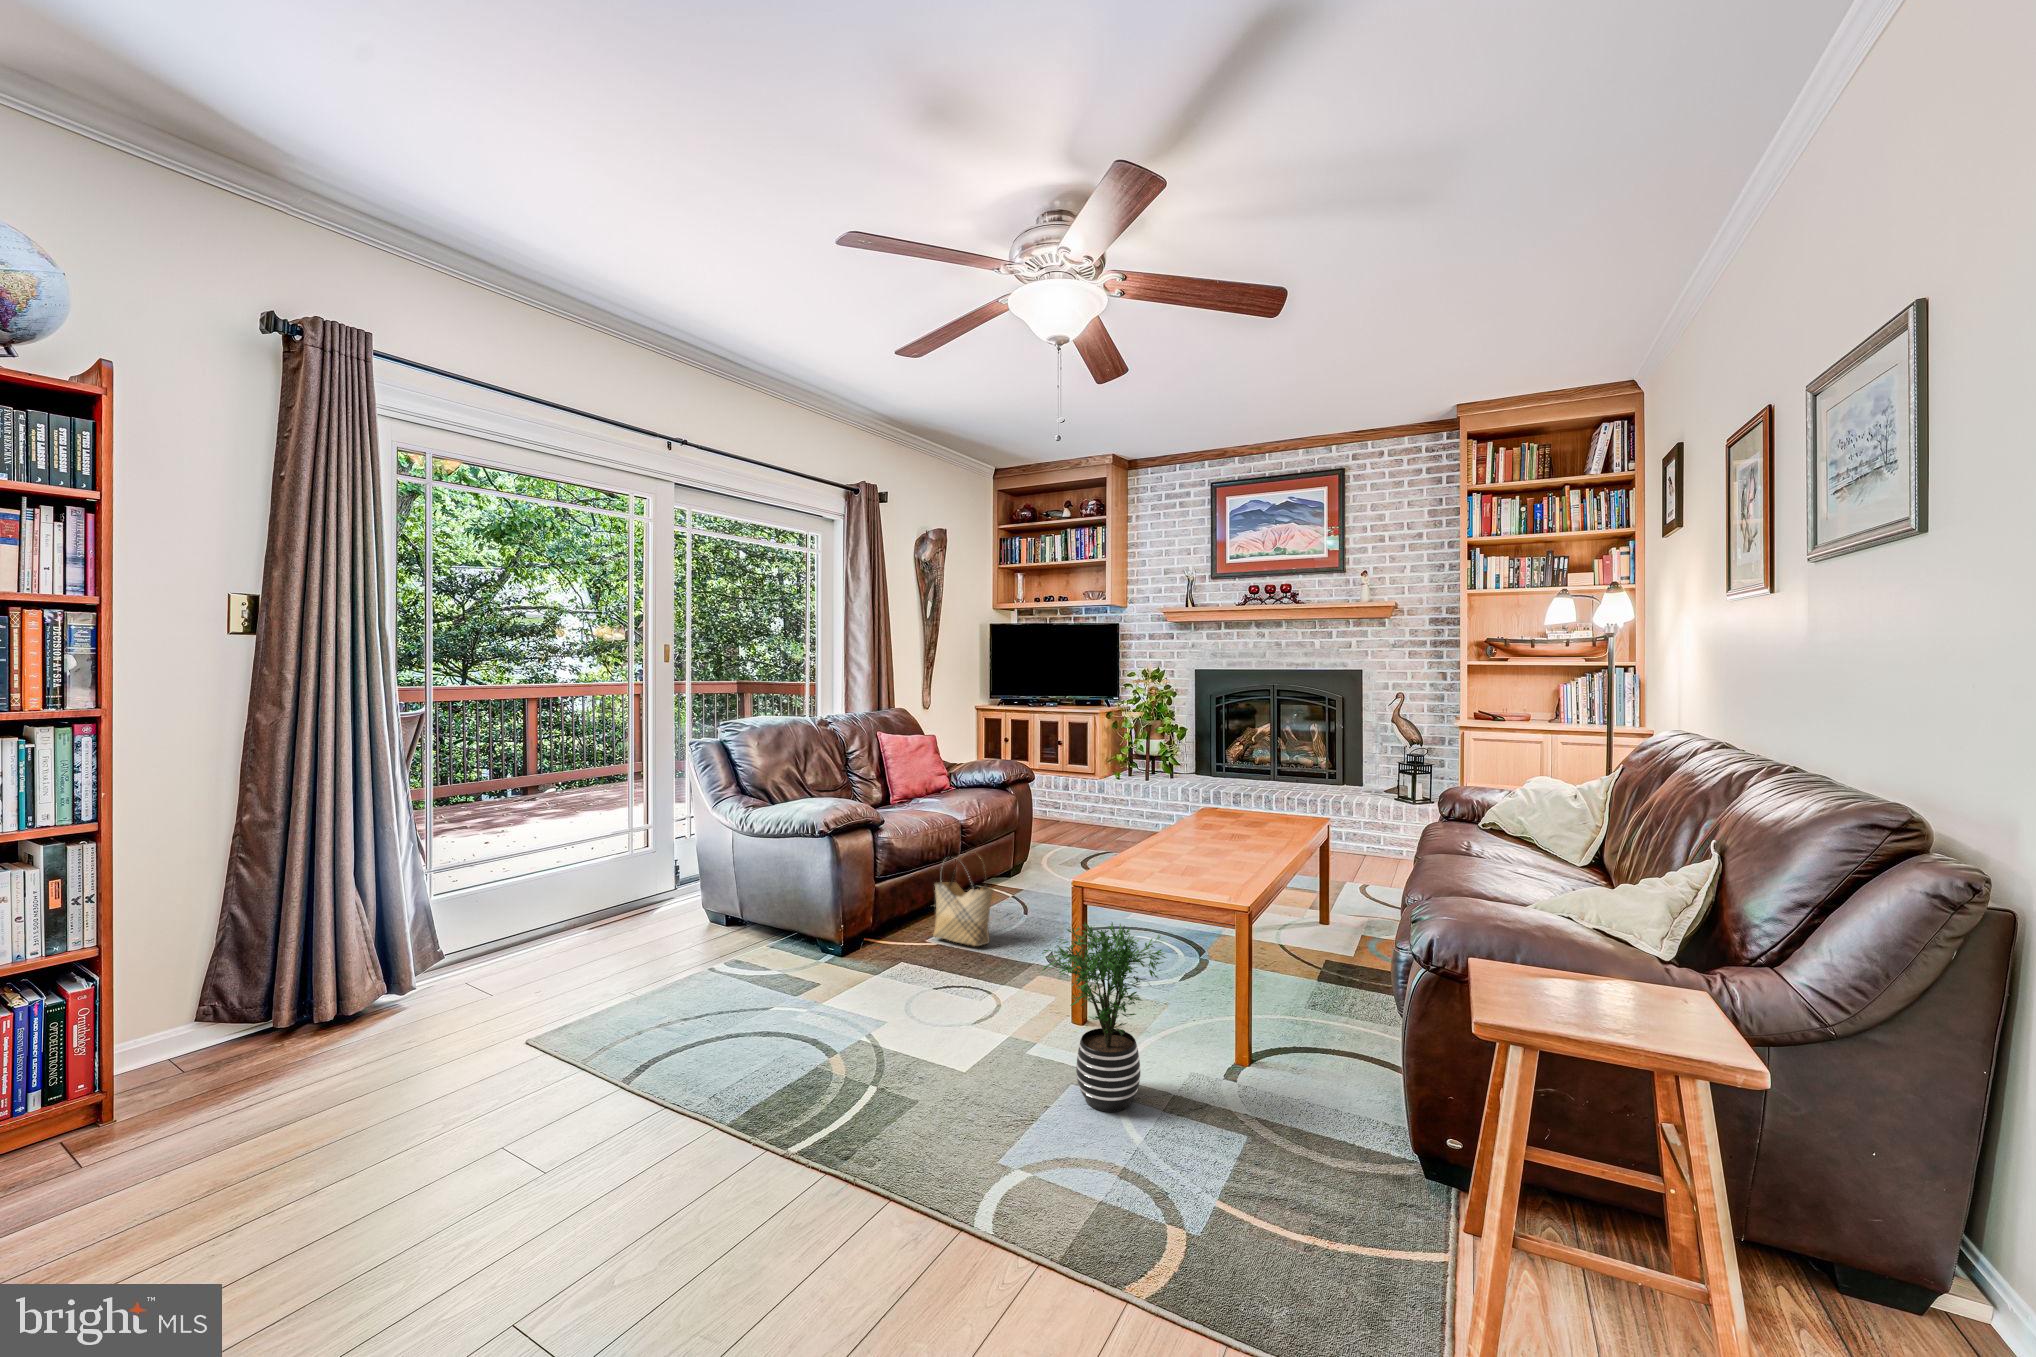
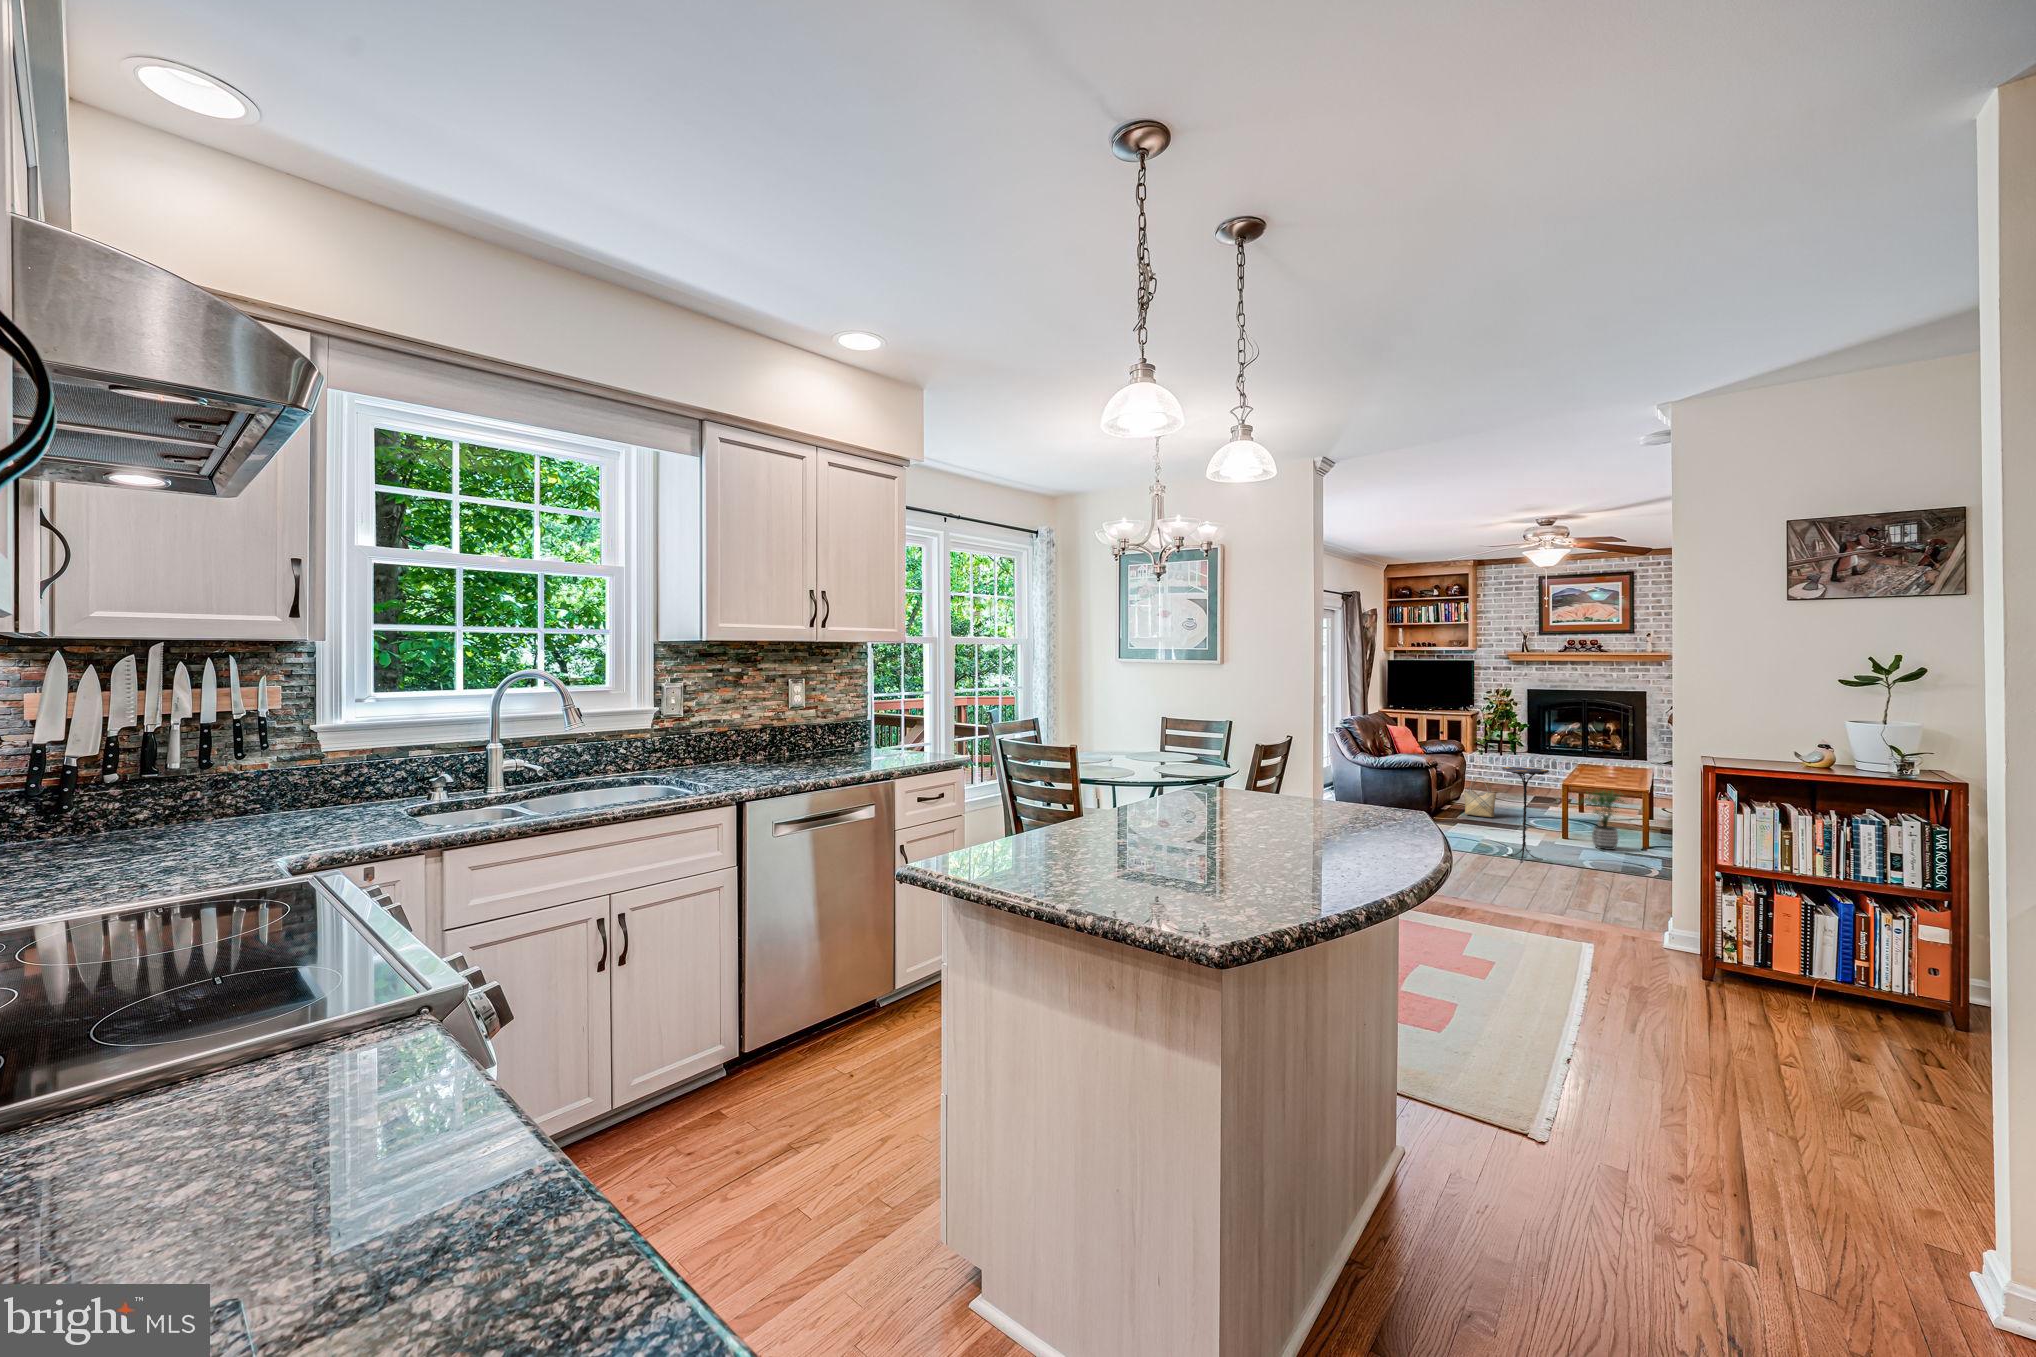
side table: none [709,880,856,1240] -> present [1502,767,1549,861]

